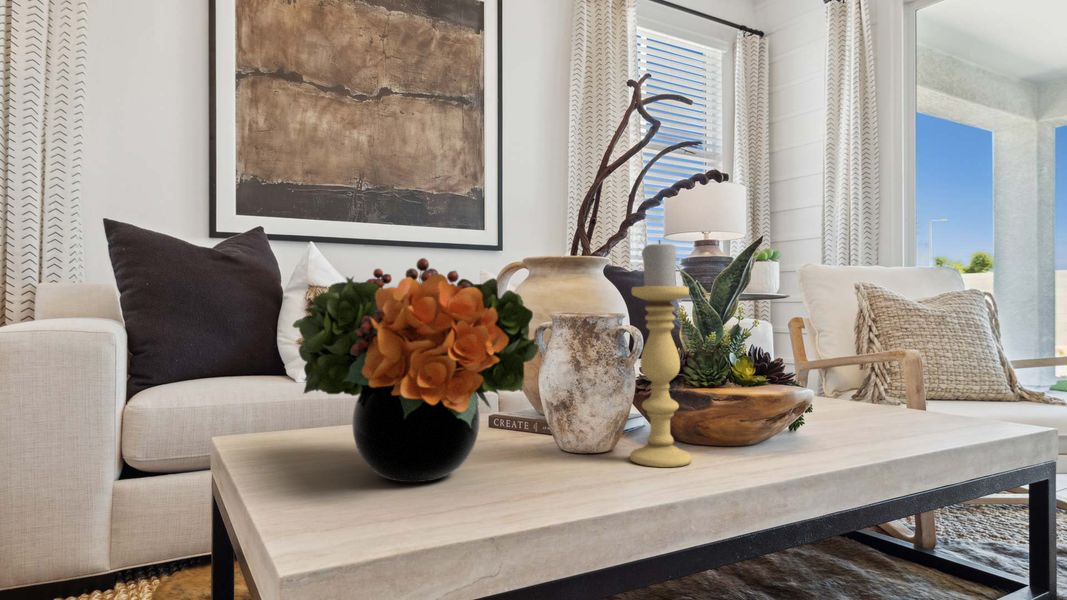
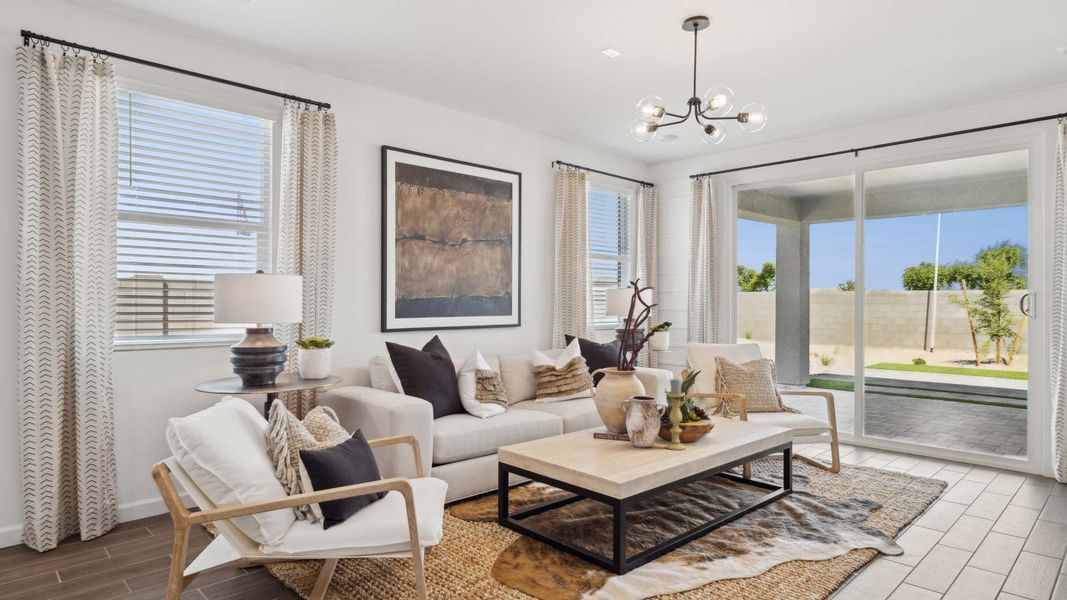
flower arrangement: present [293,258,539,482] -> none [572,389,649,458]

